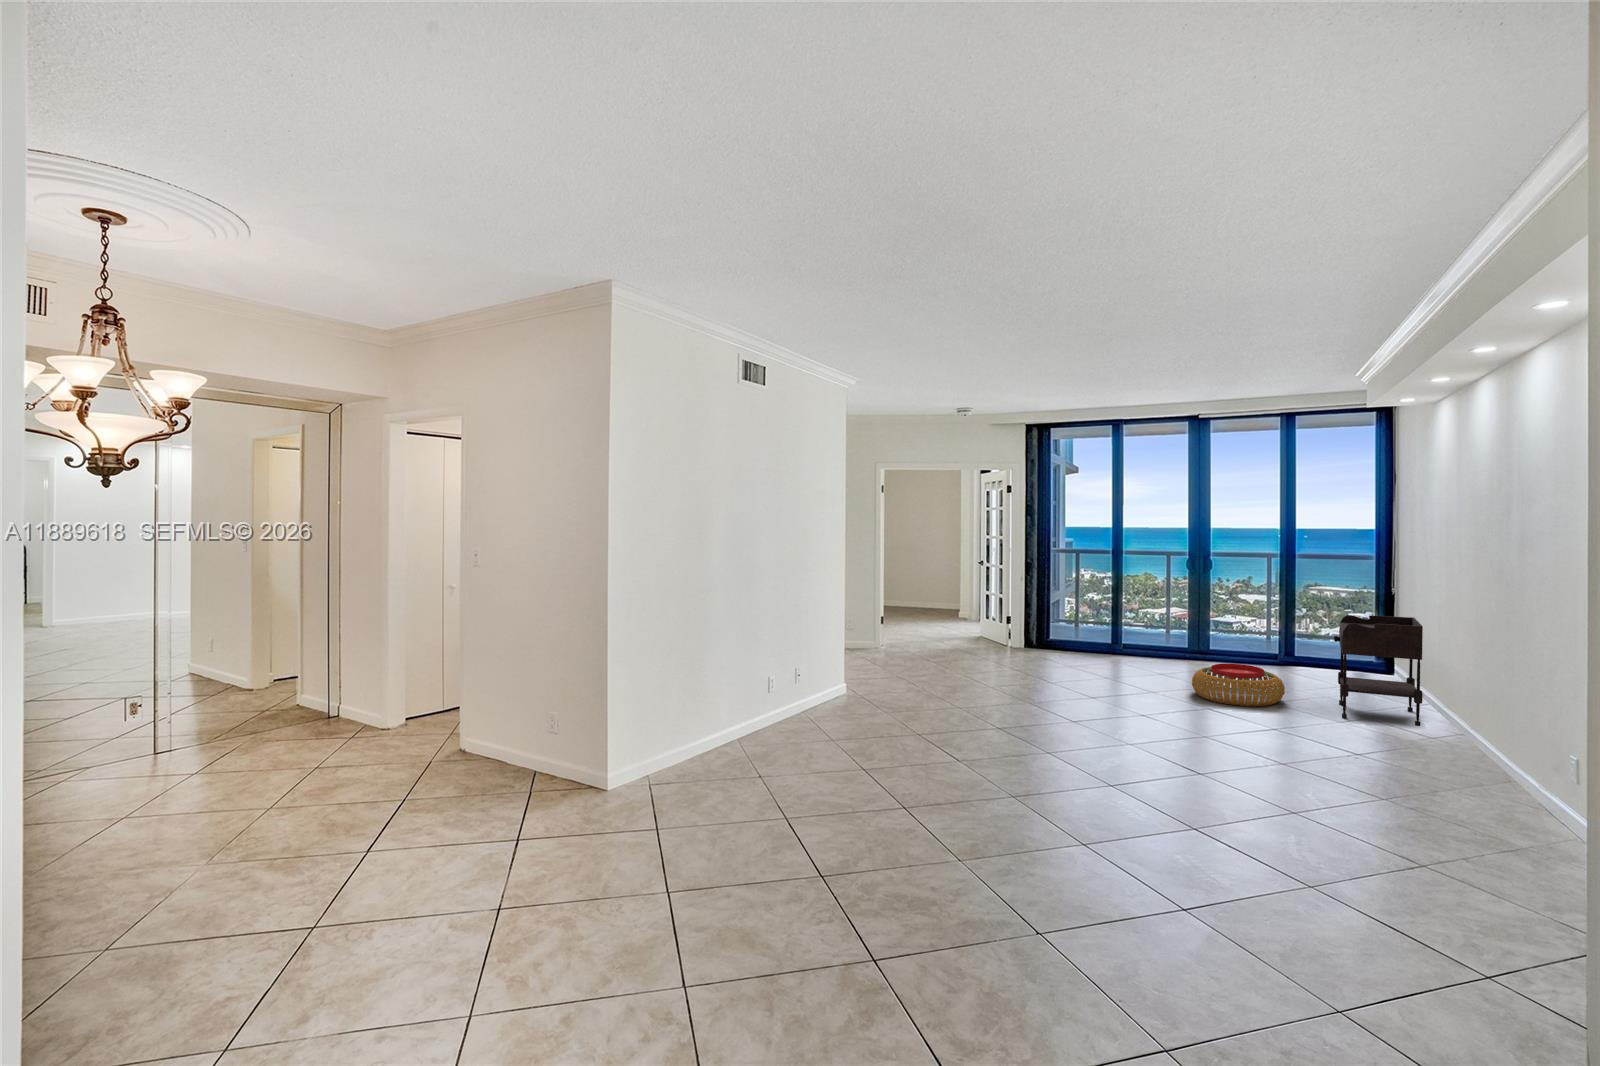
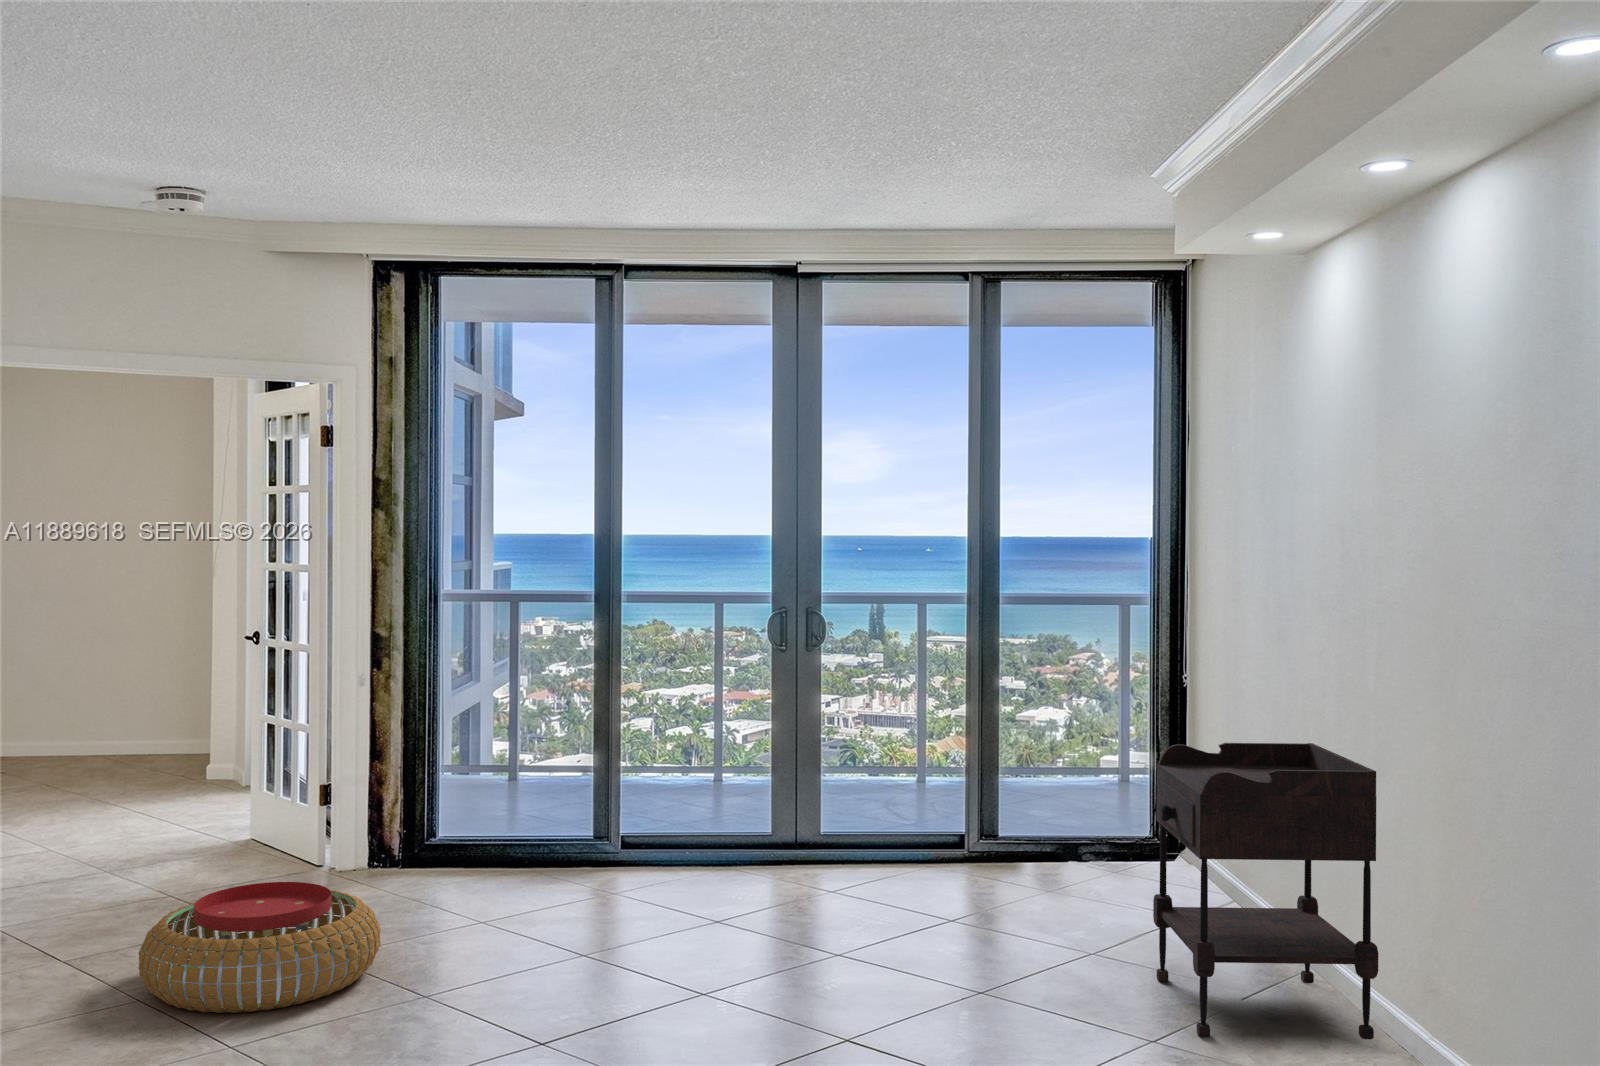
pouf: present [1192,663,1285,706] -> present [138,882,381,1013]

